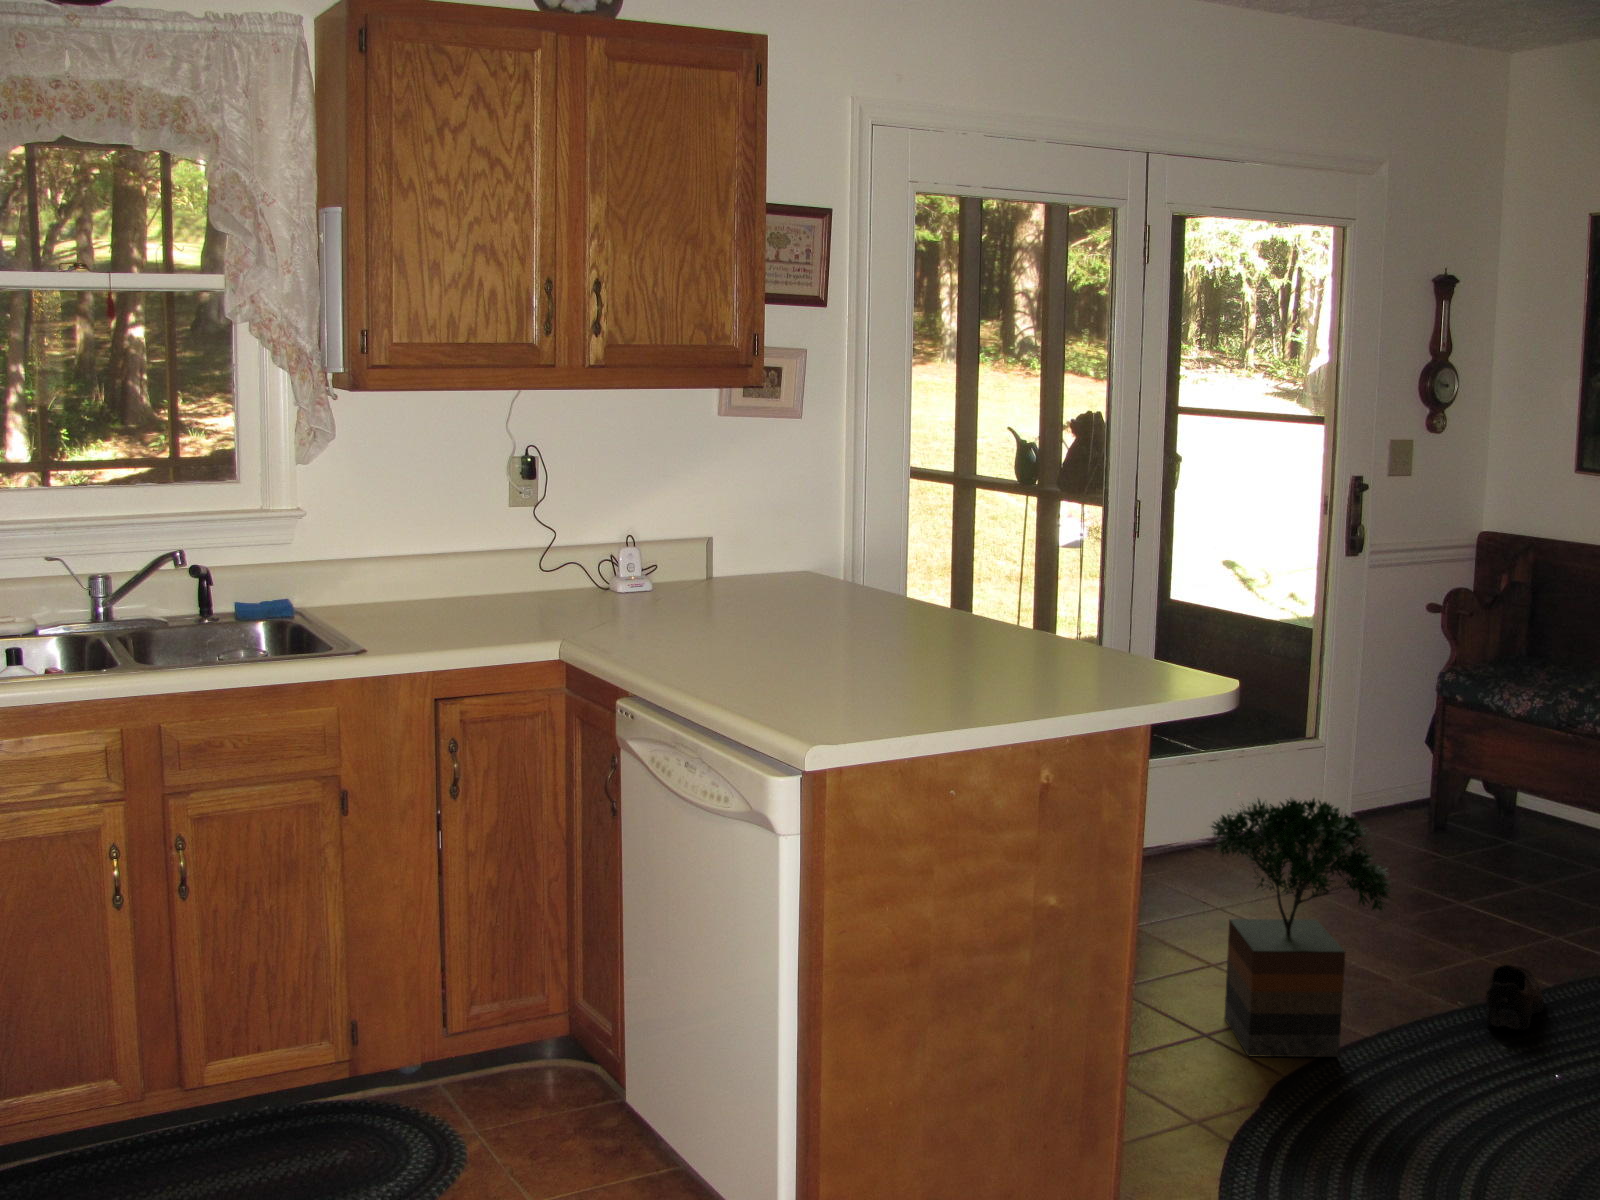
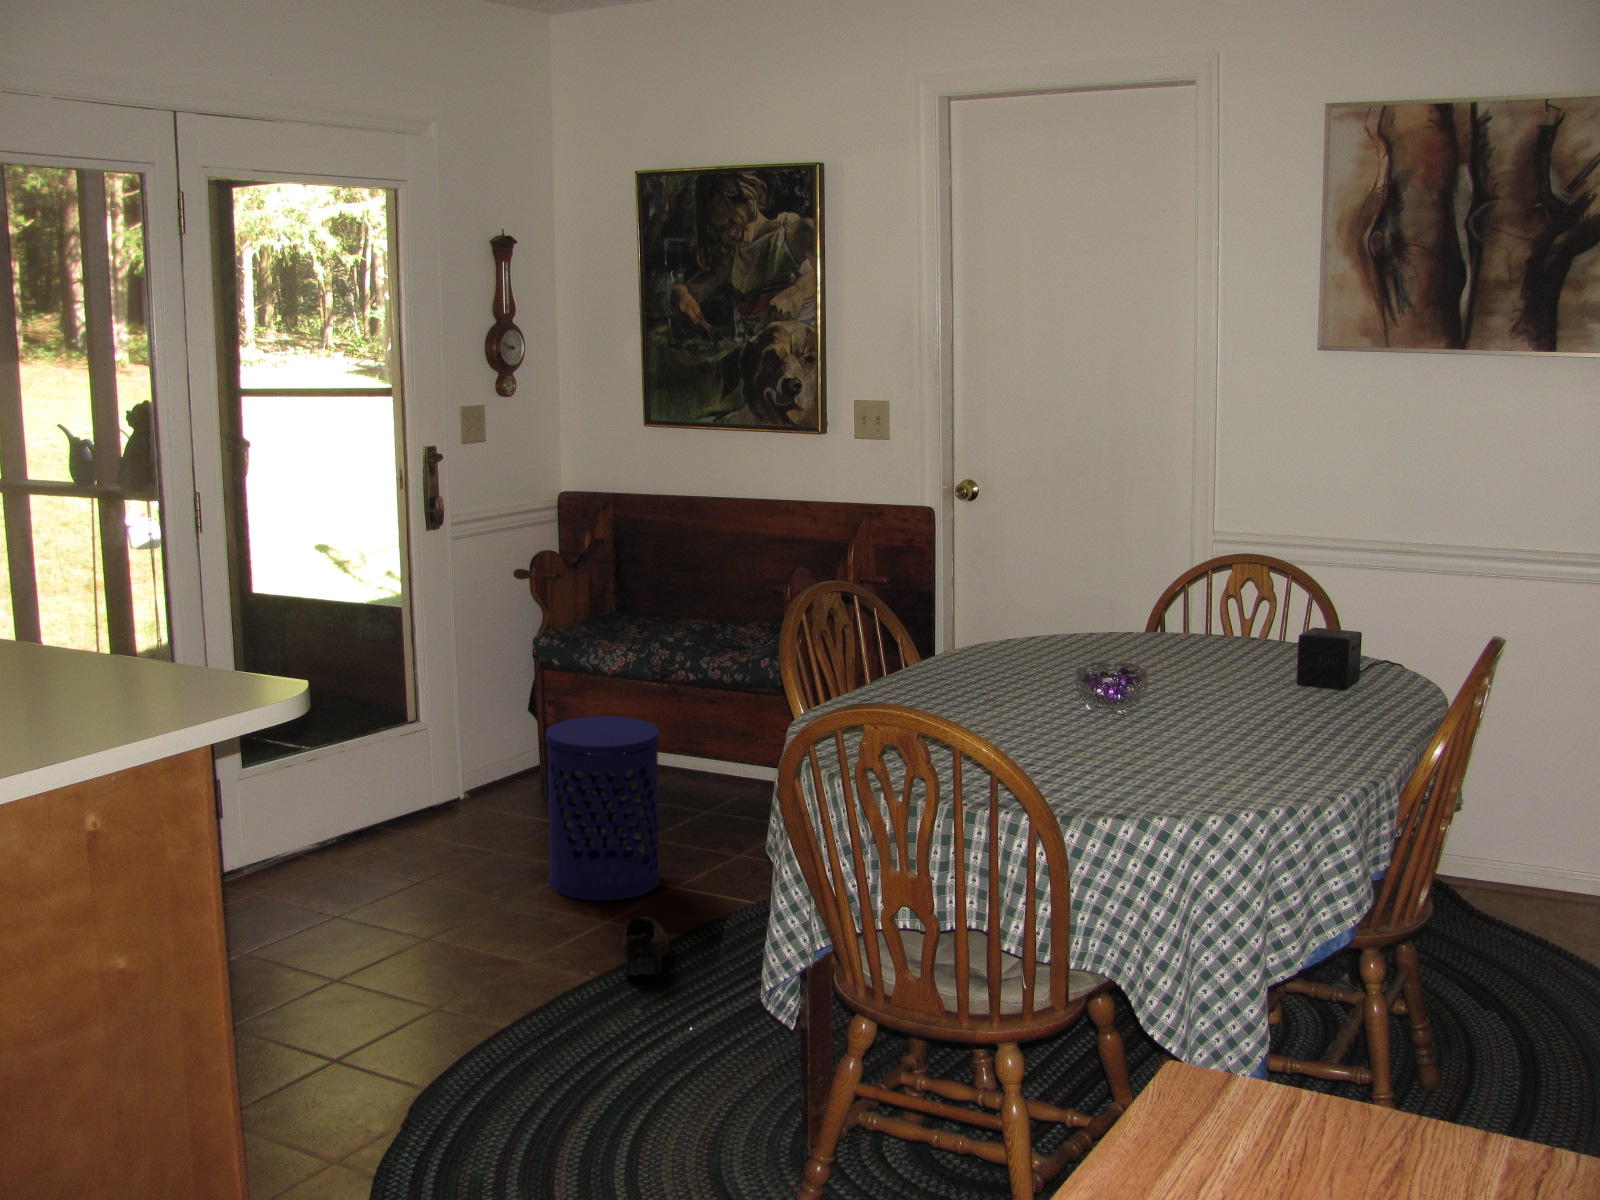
waste bin: none [1420,751,1560,947] -> present [546,716,660,901]
potted tree: present [1211,798,1391,1057] -> none [362,793,544,1055]

